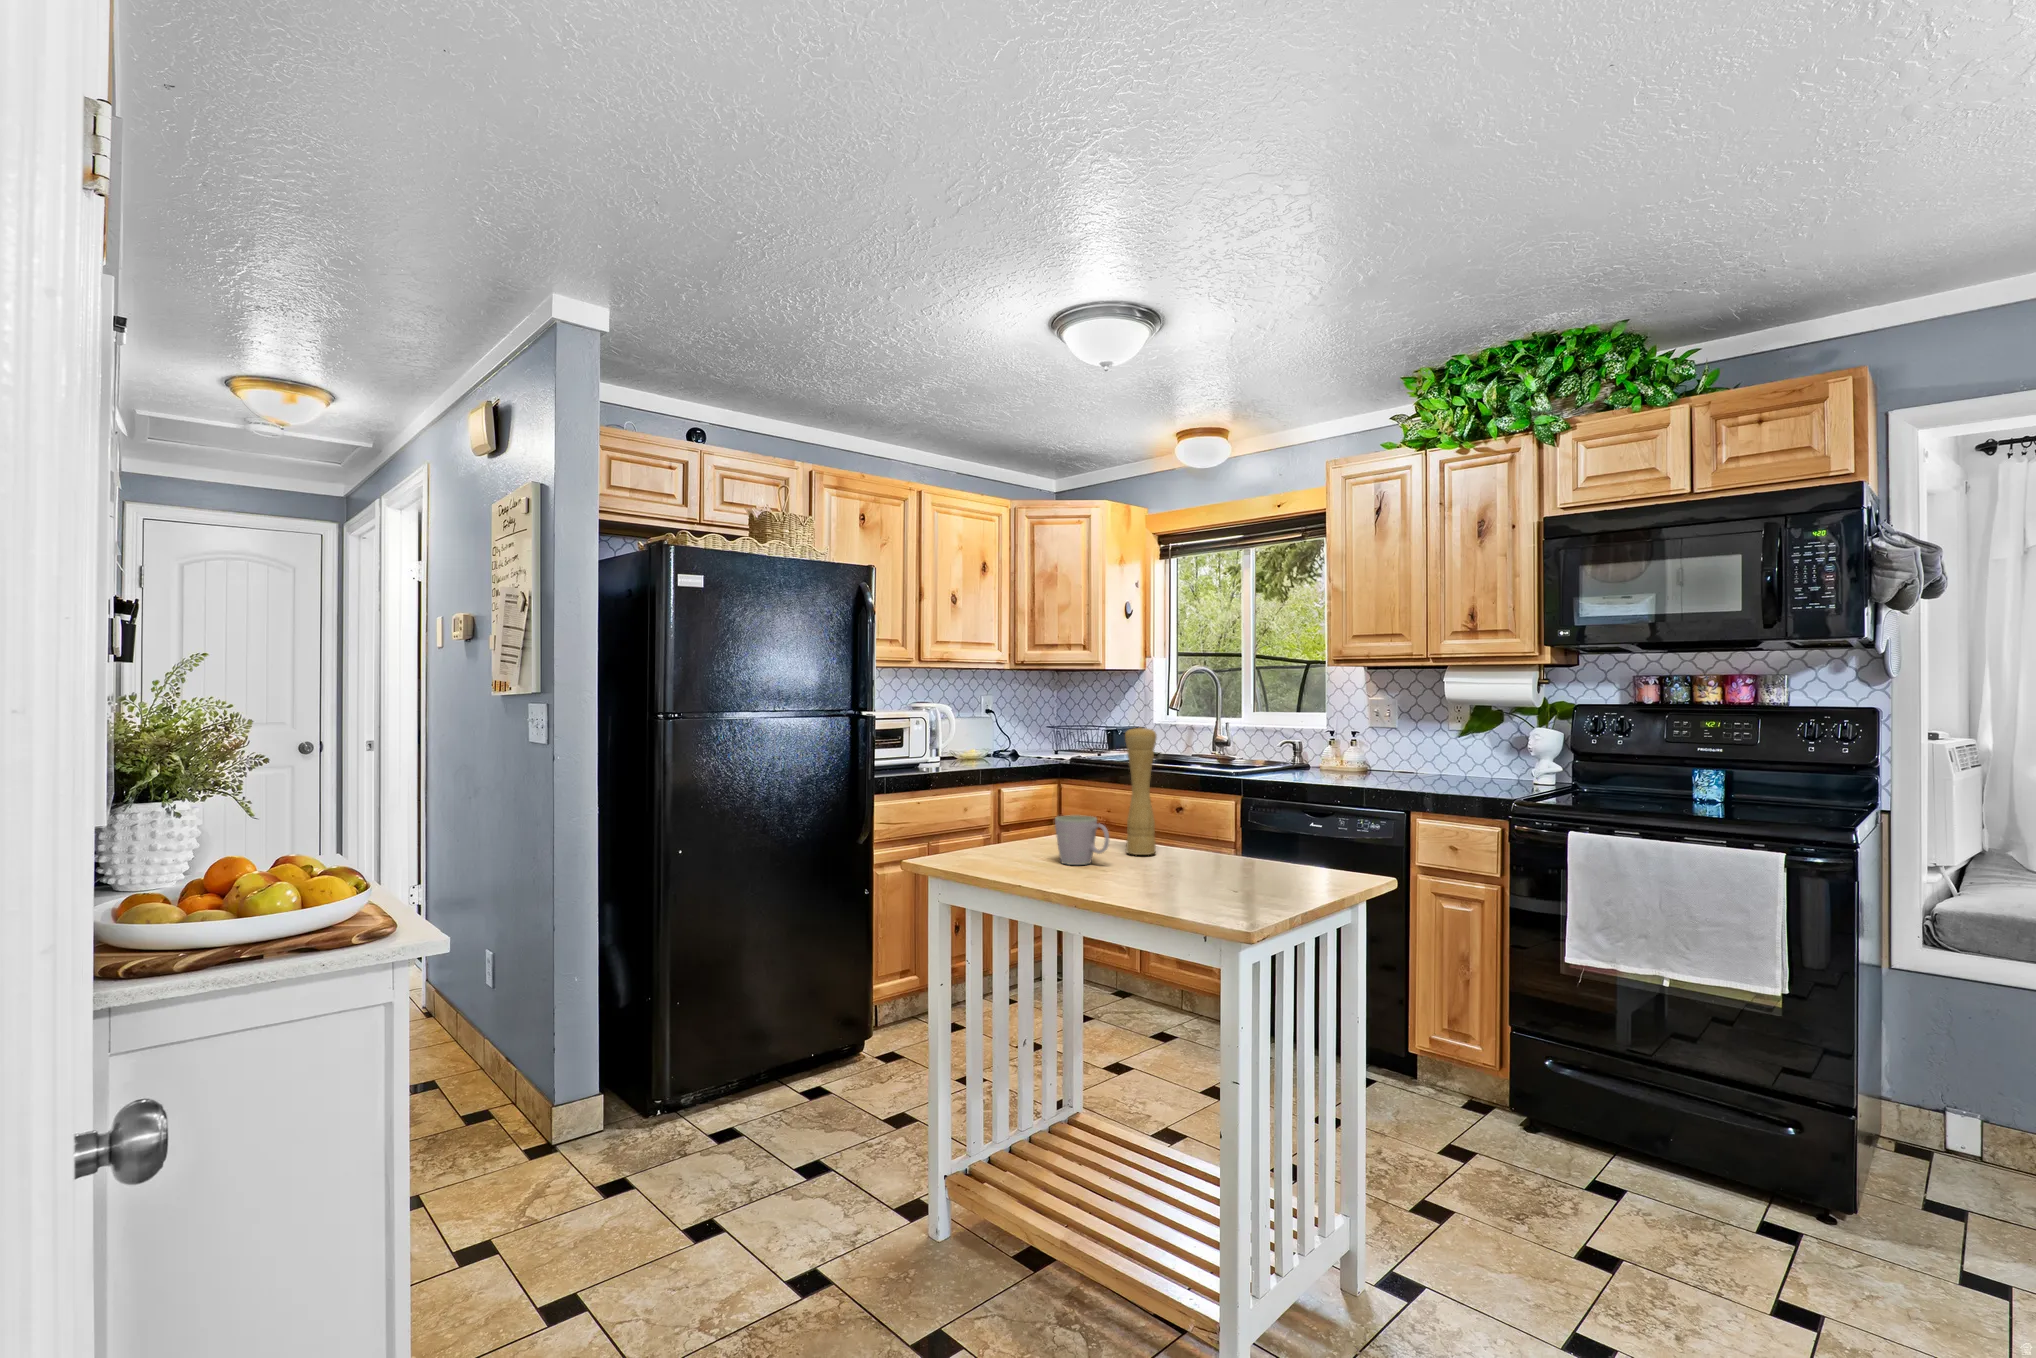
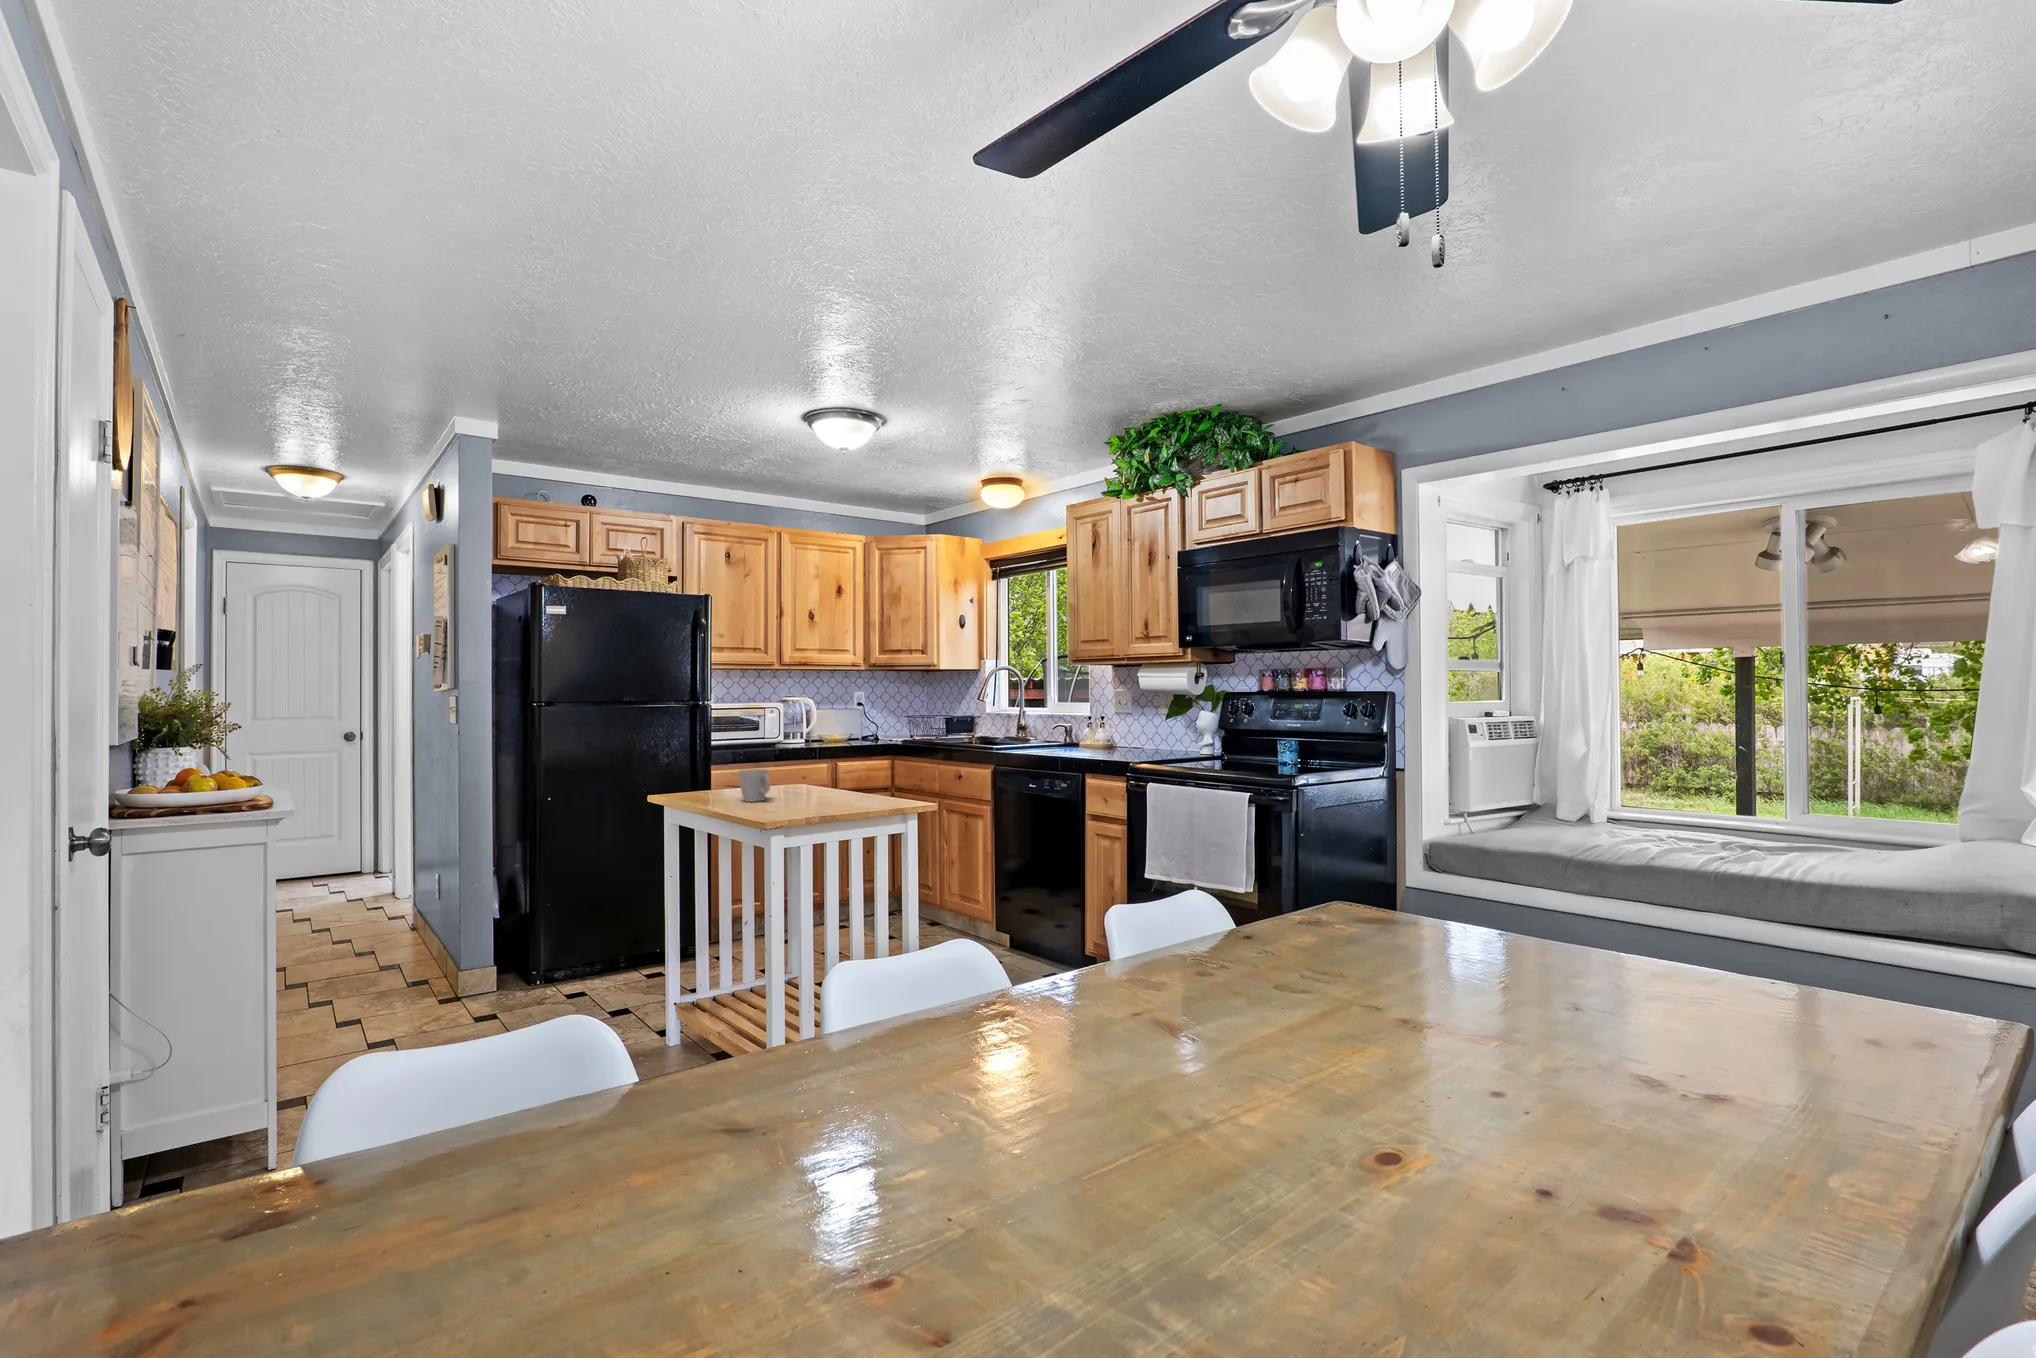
pepper mill: present [1125,726,1157,855] -> none [800,708,822,796]

